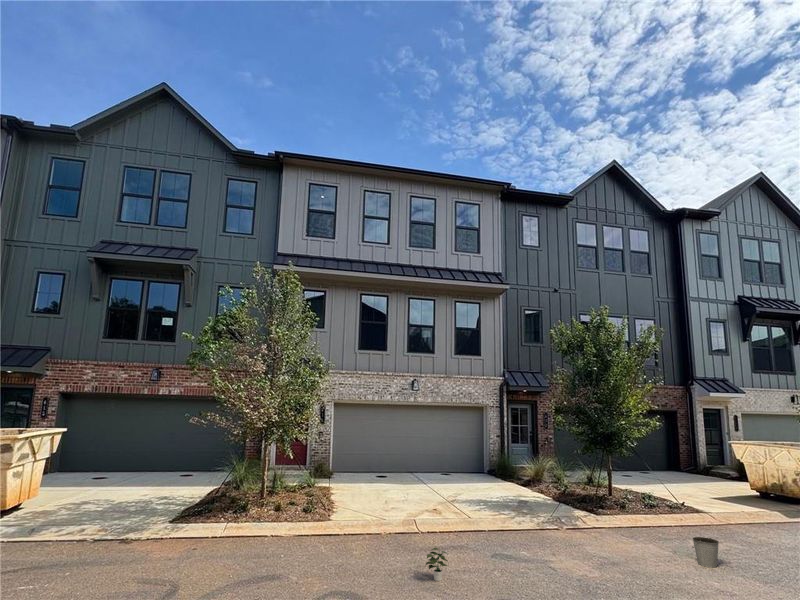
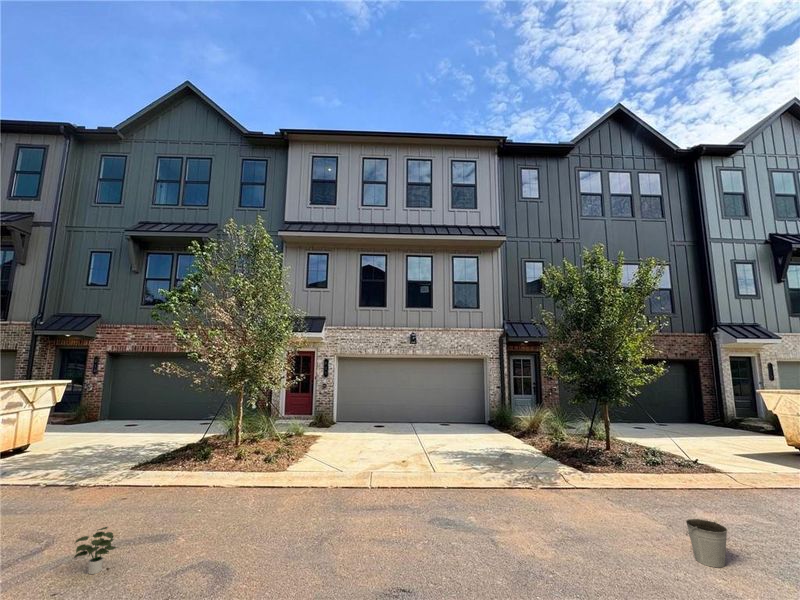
potted plant: present [426,548,448,581] -> present [74,527,117,574]

